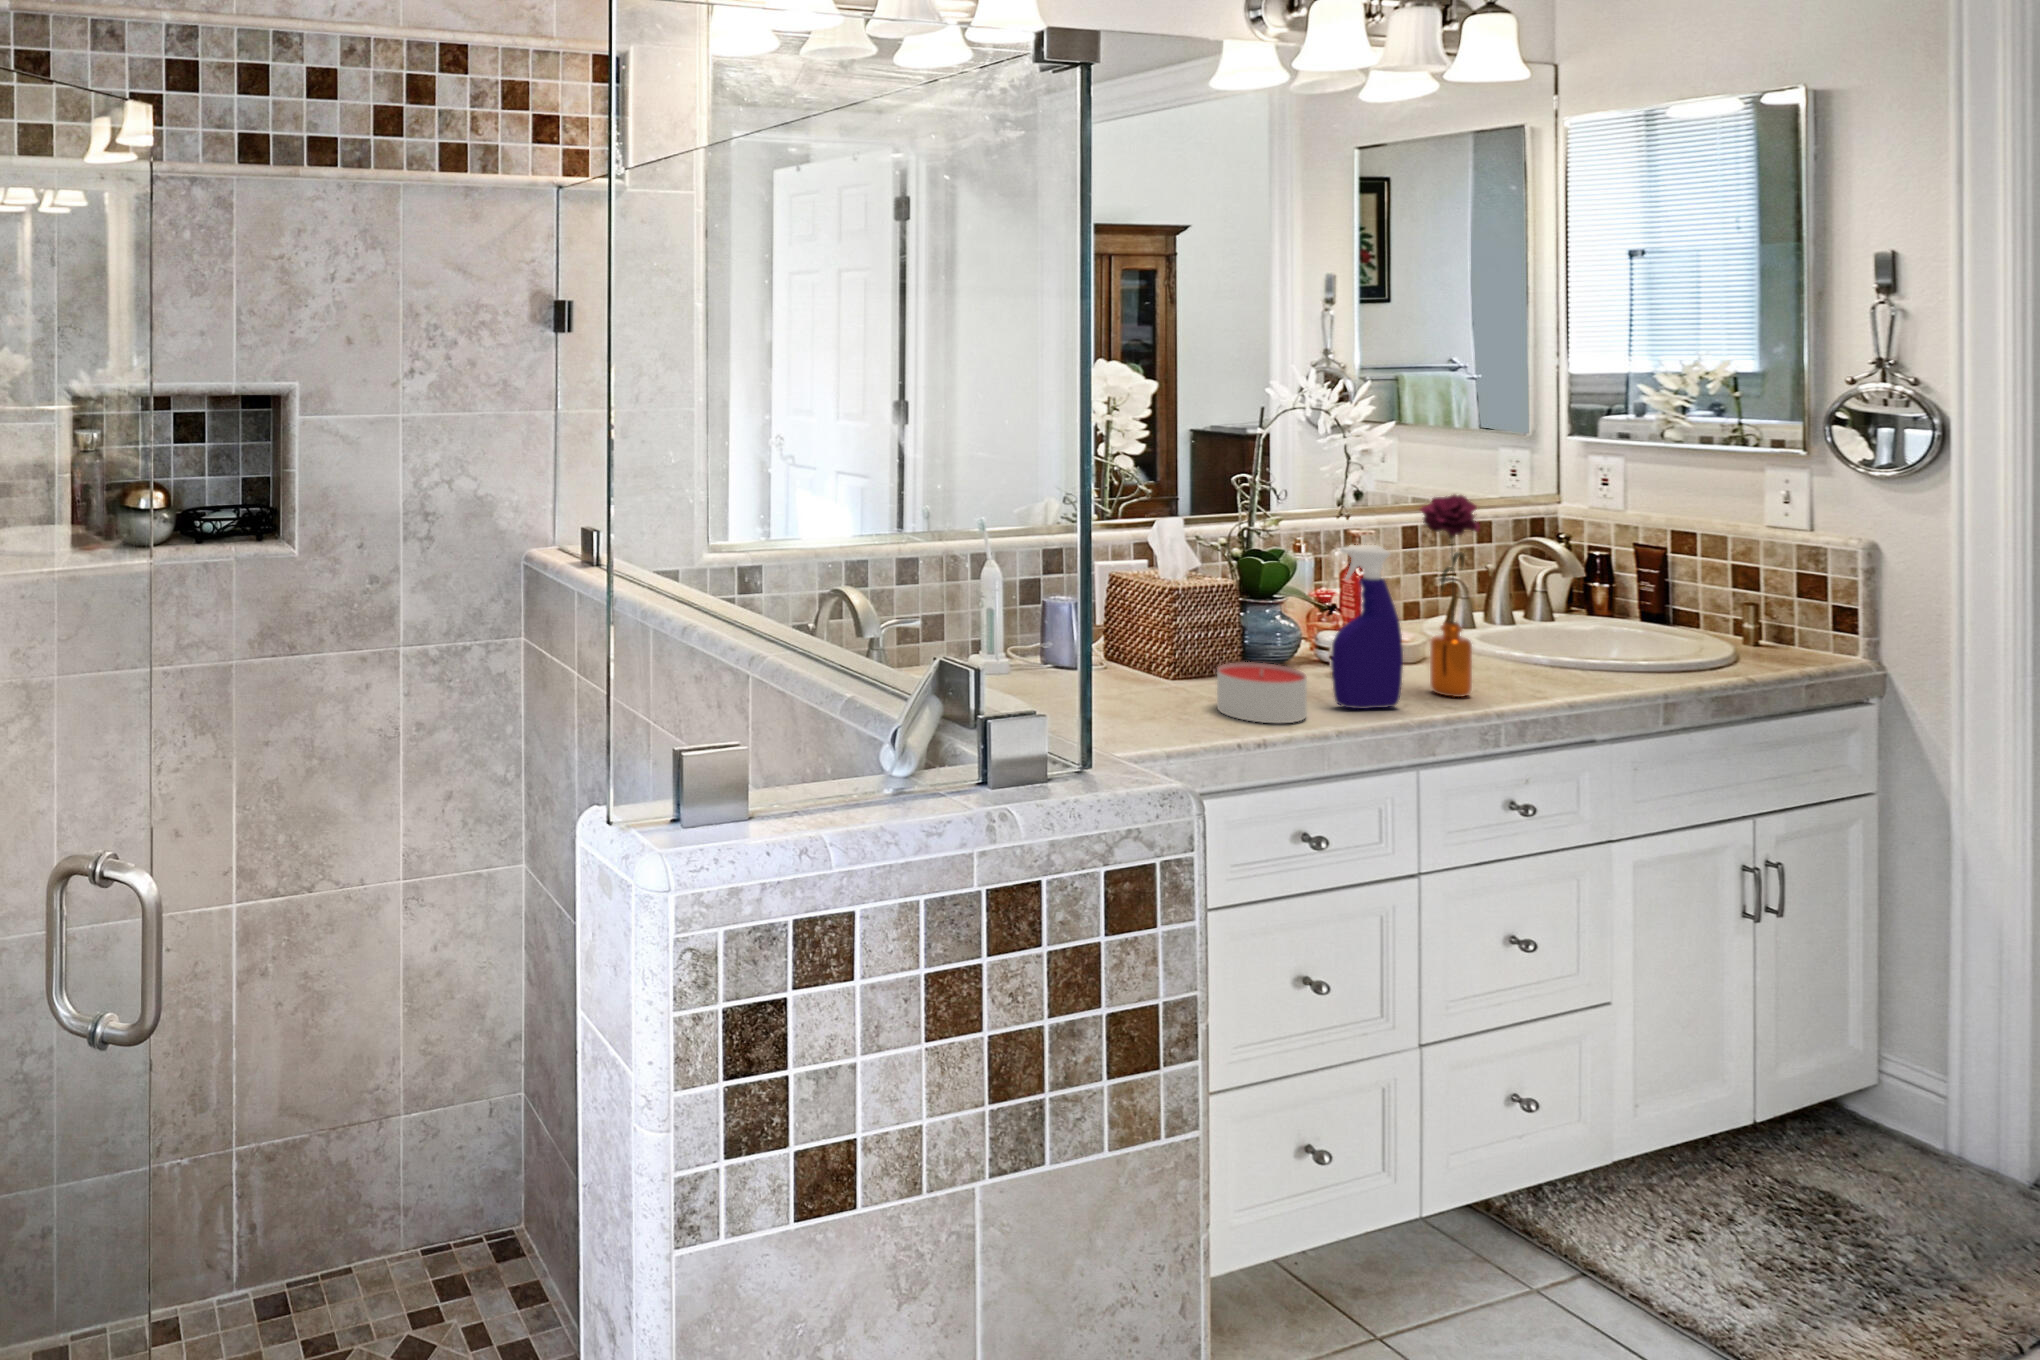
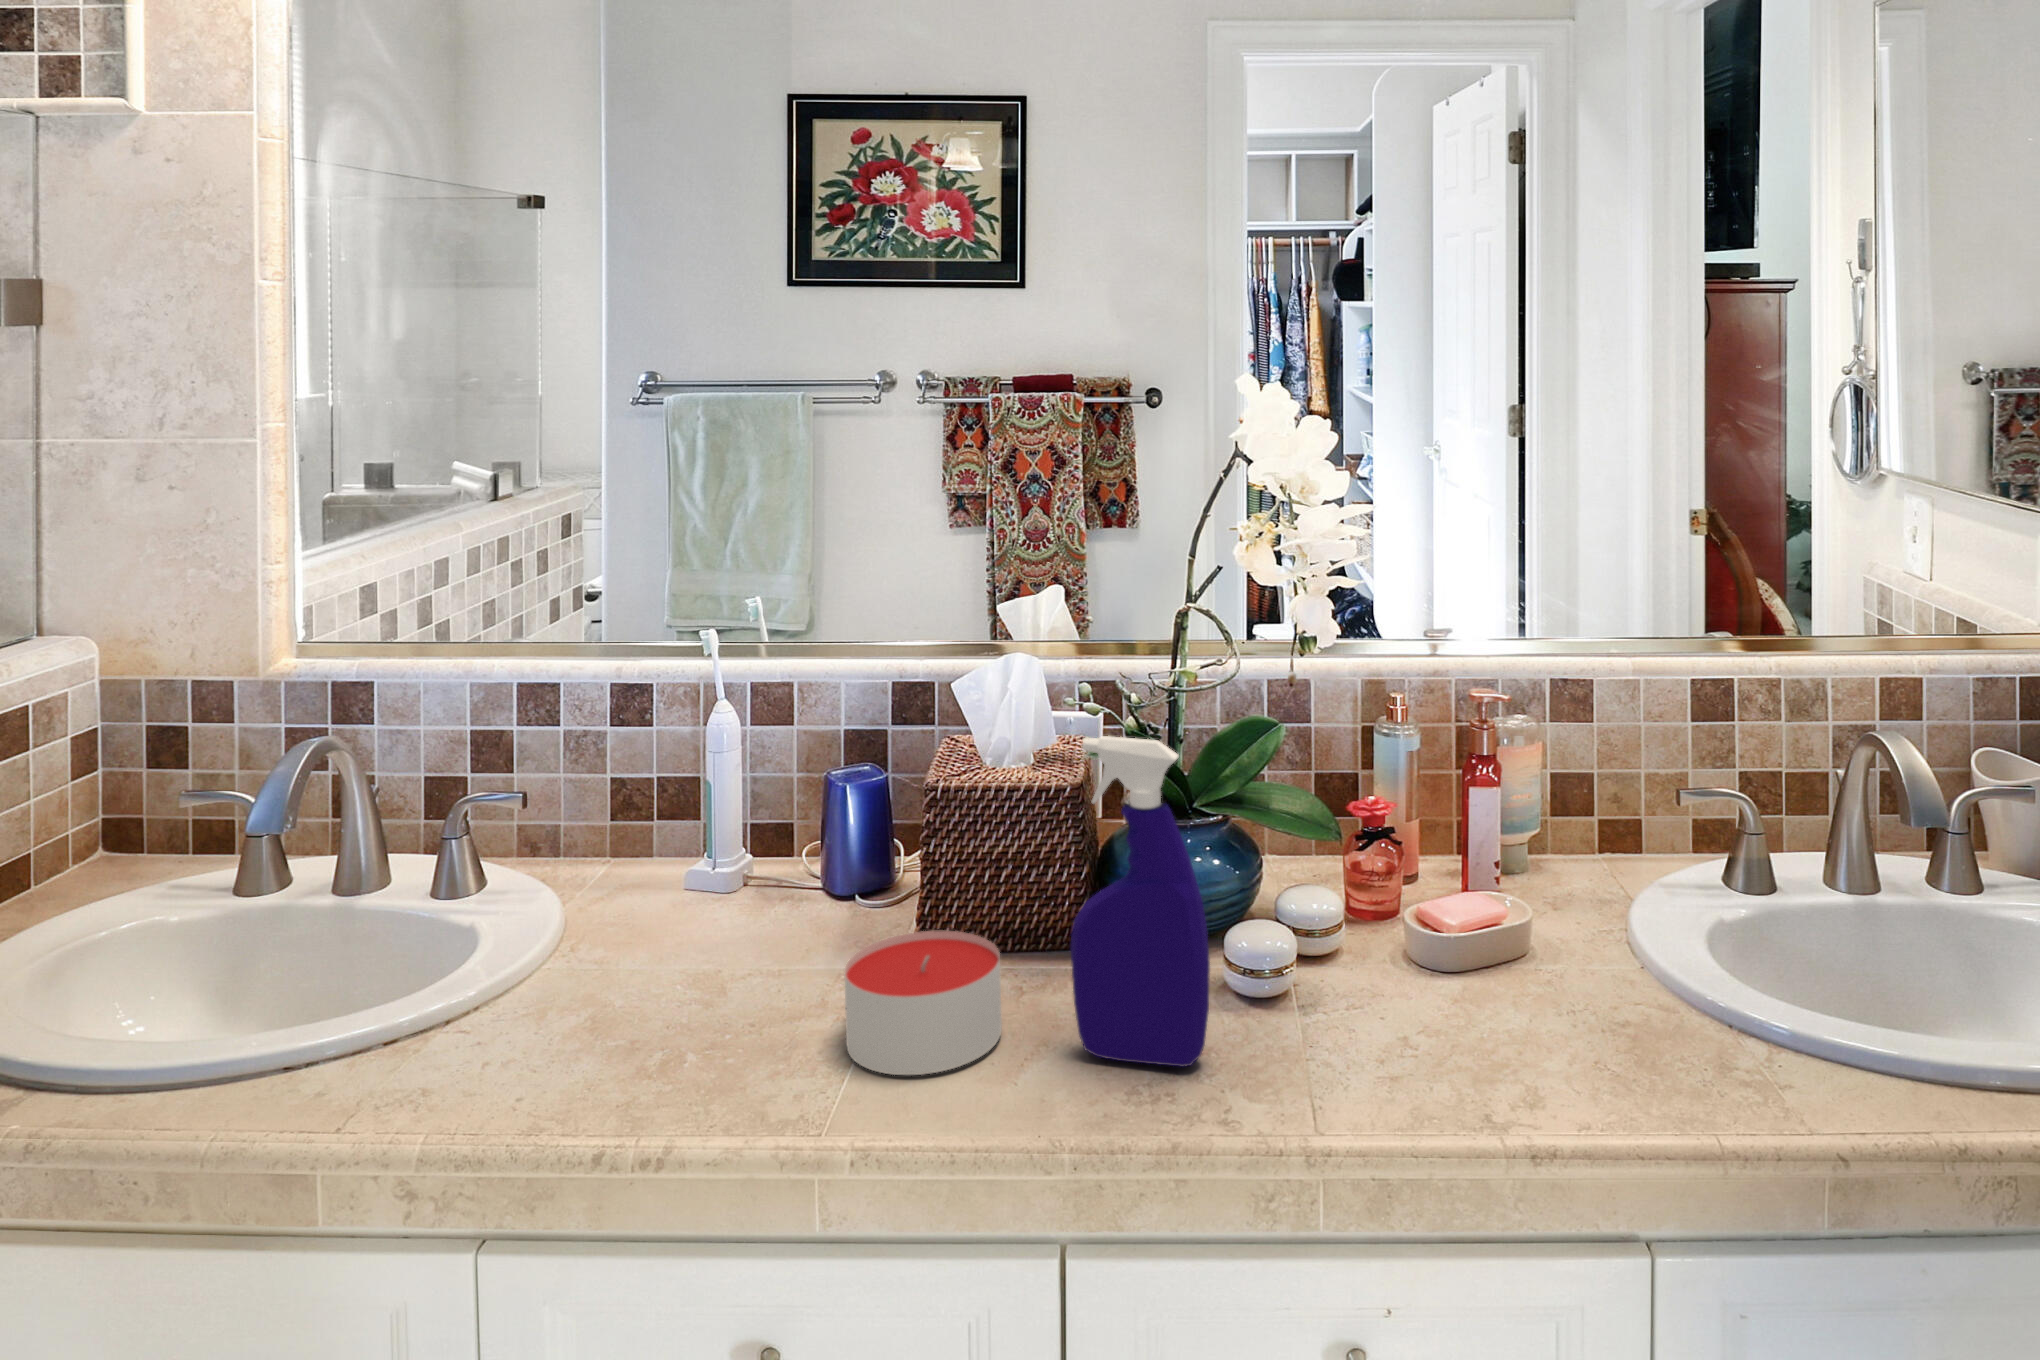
flower: present [1420,495,1479,697] -> none [1318,646,1444,1062]

